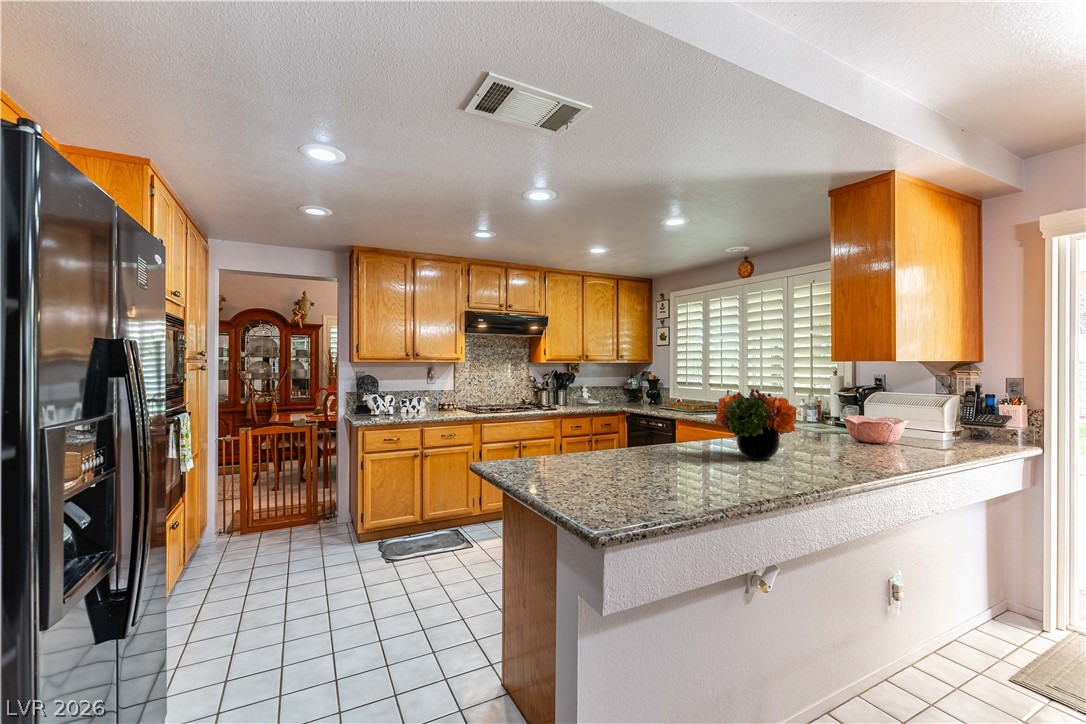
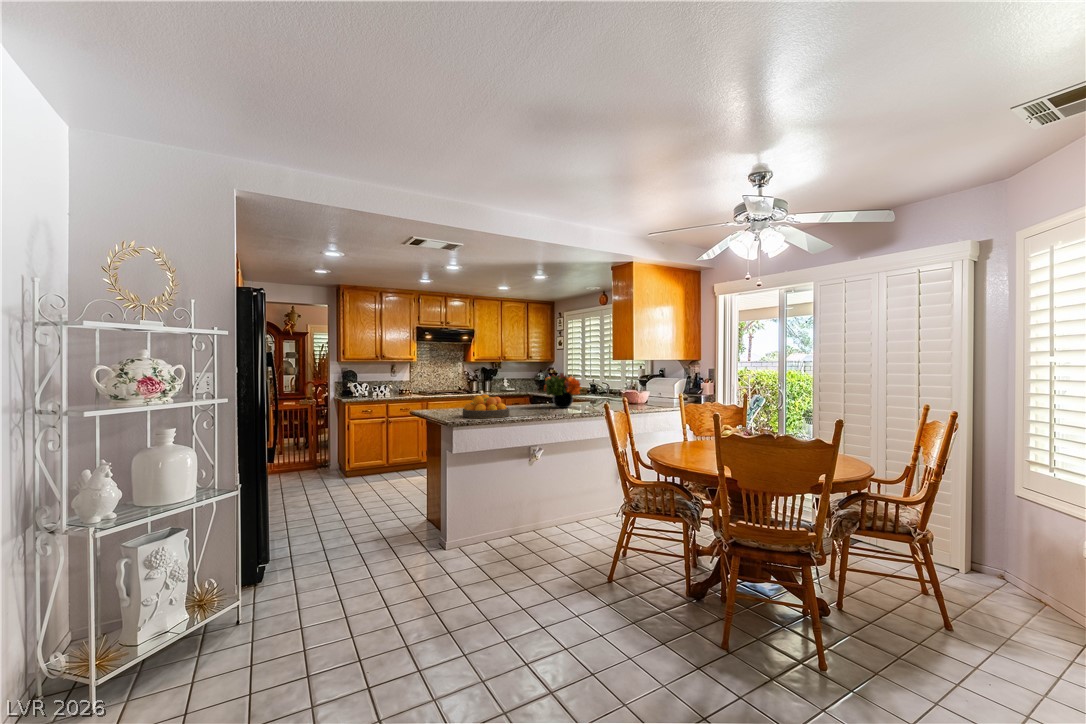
fruit bowl: none [587,441,697,509] -> present [463,394,510,418]

